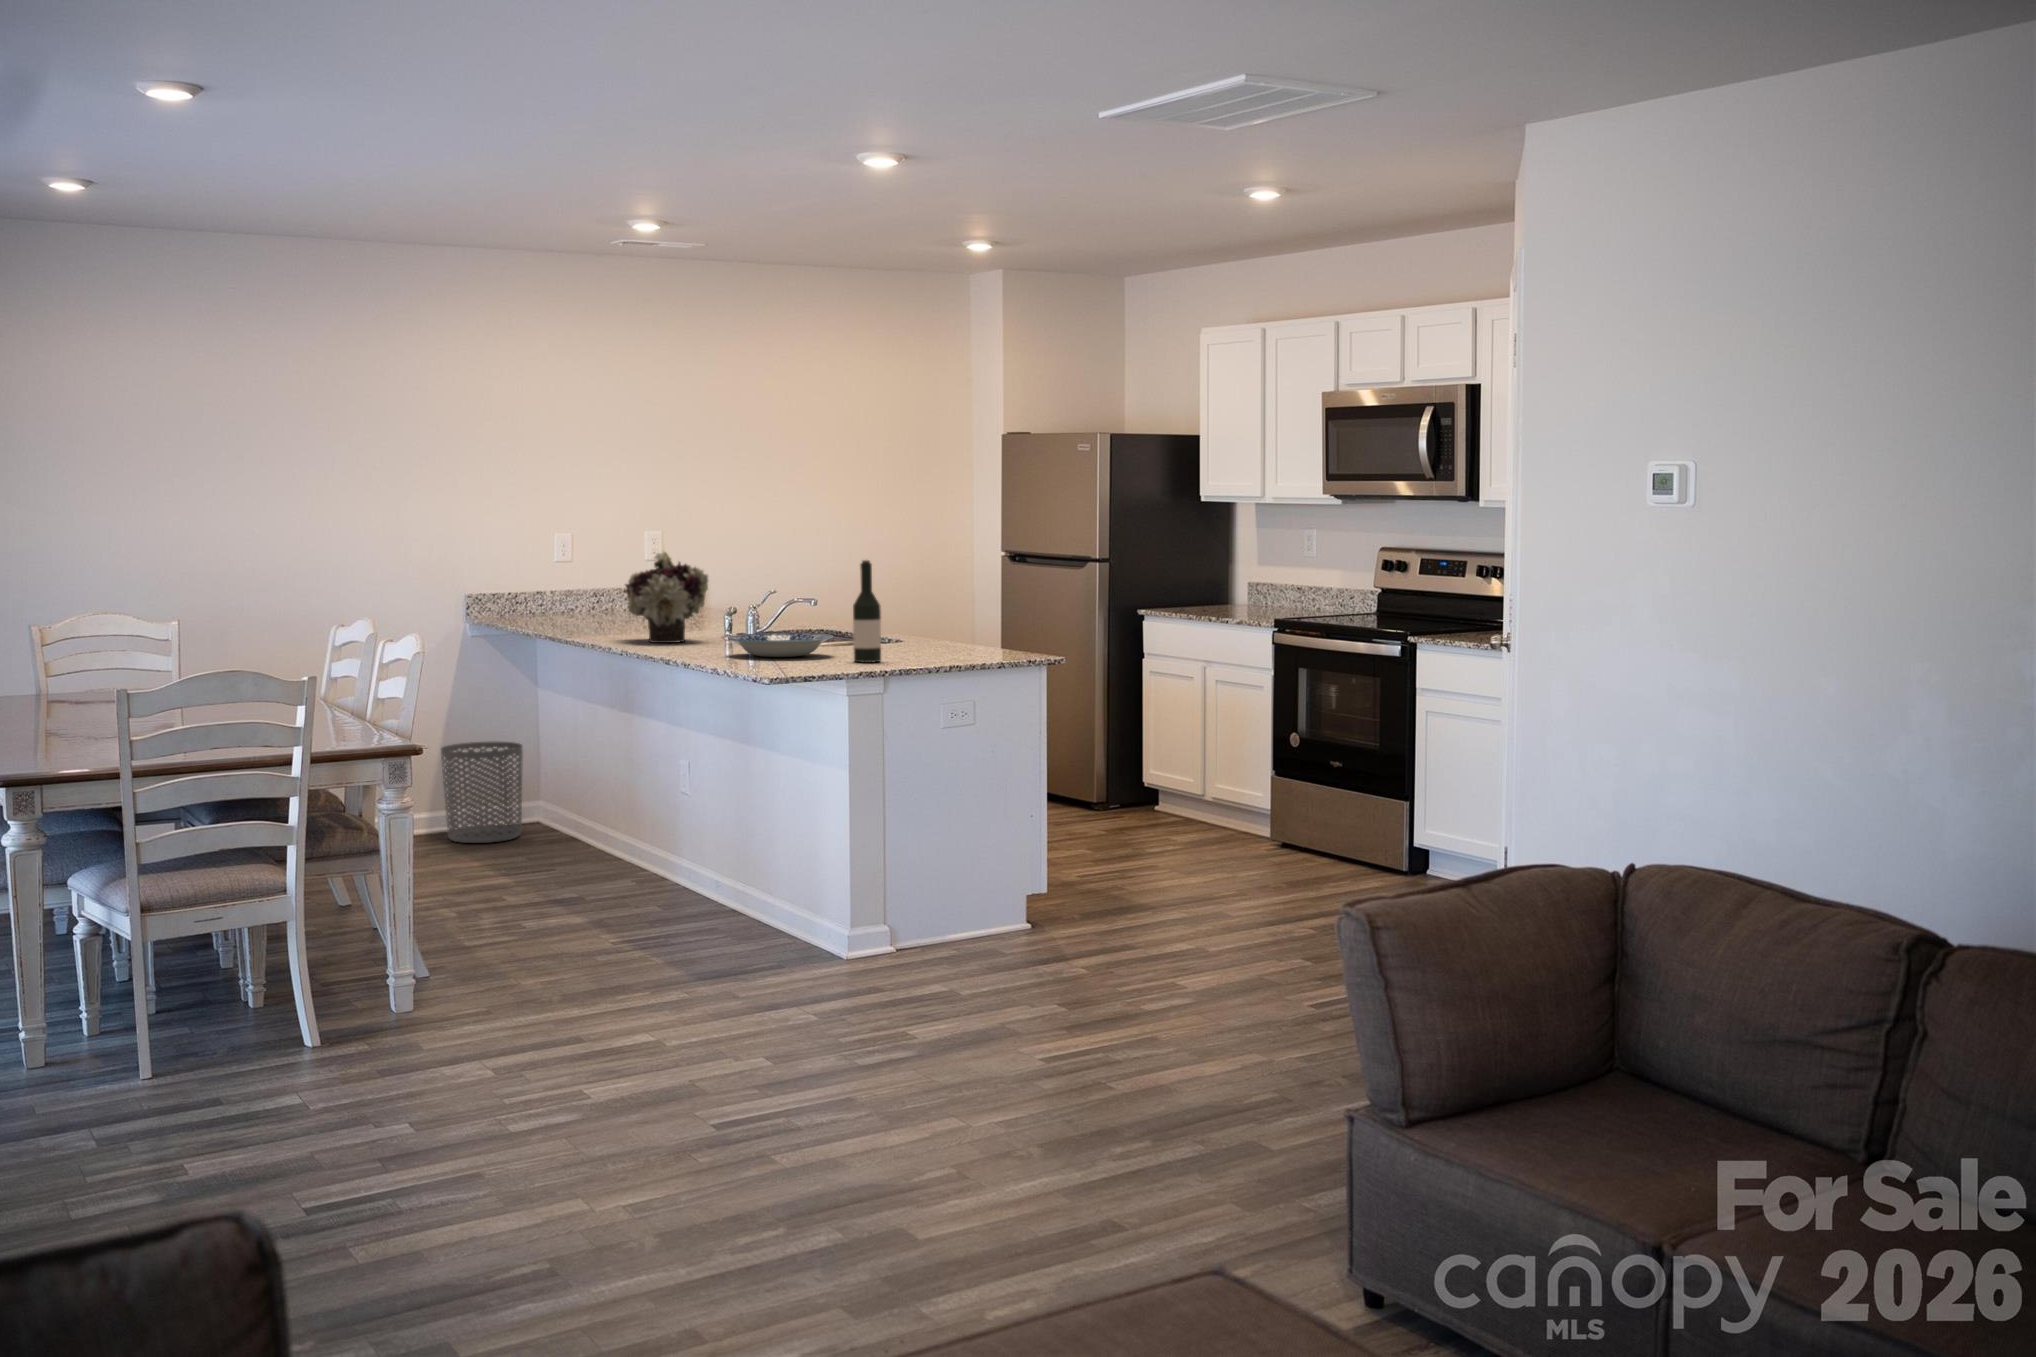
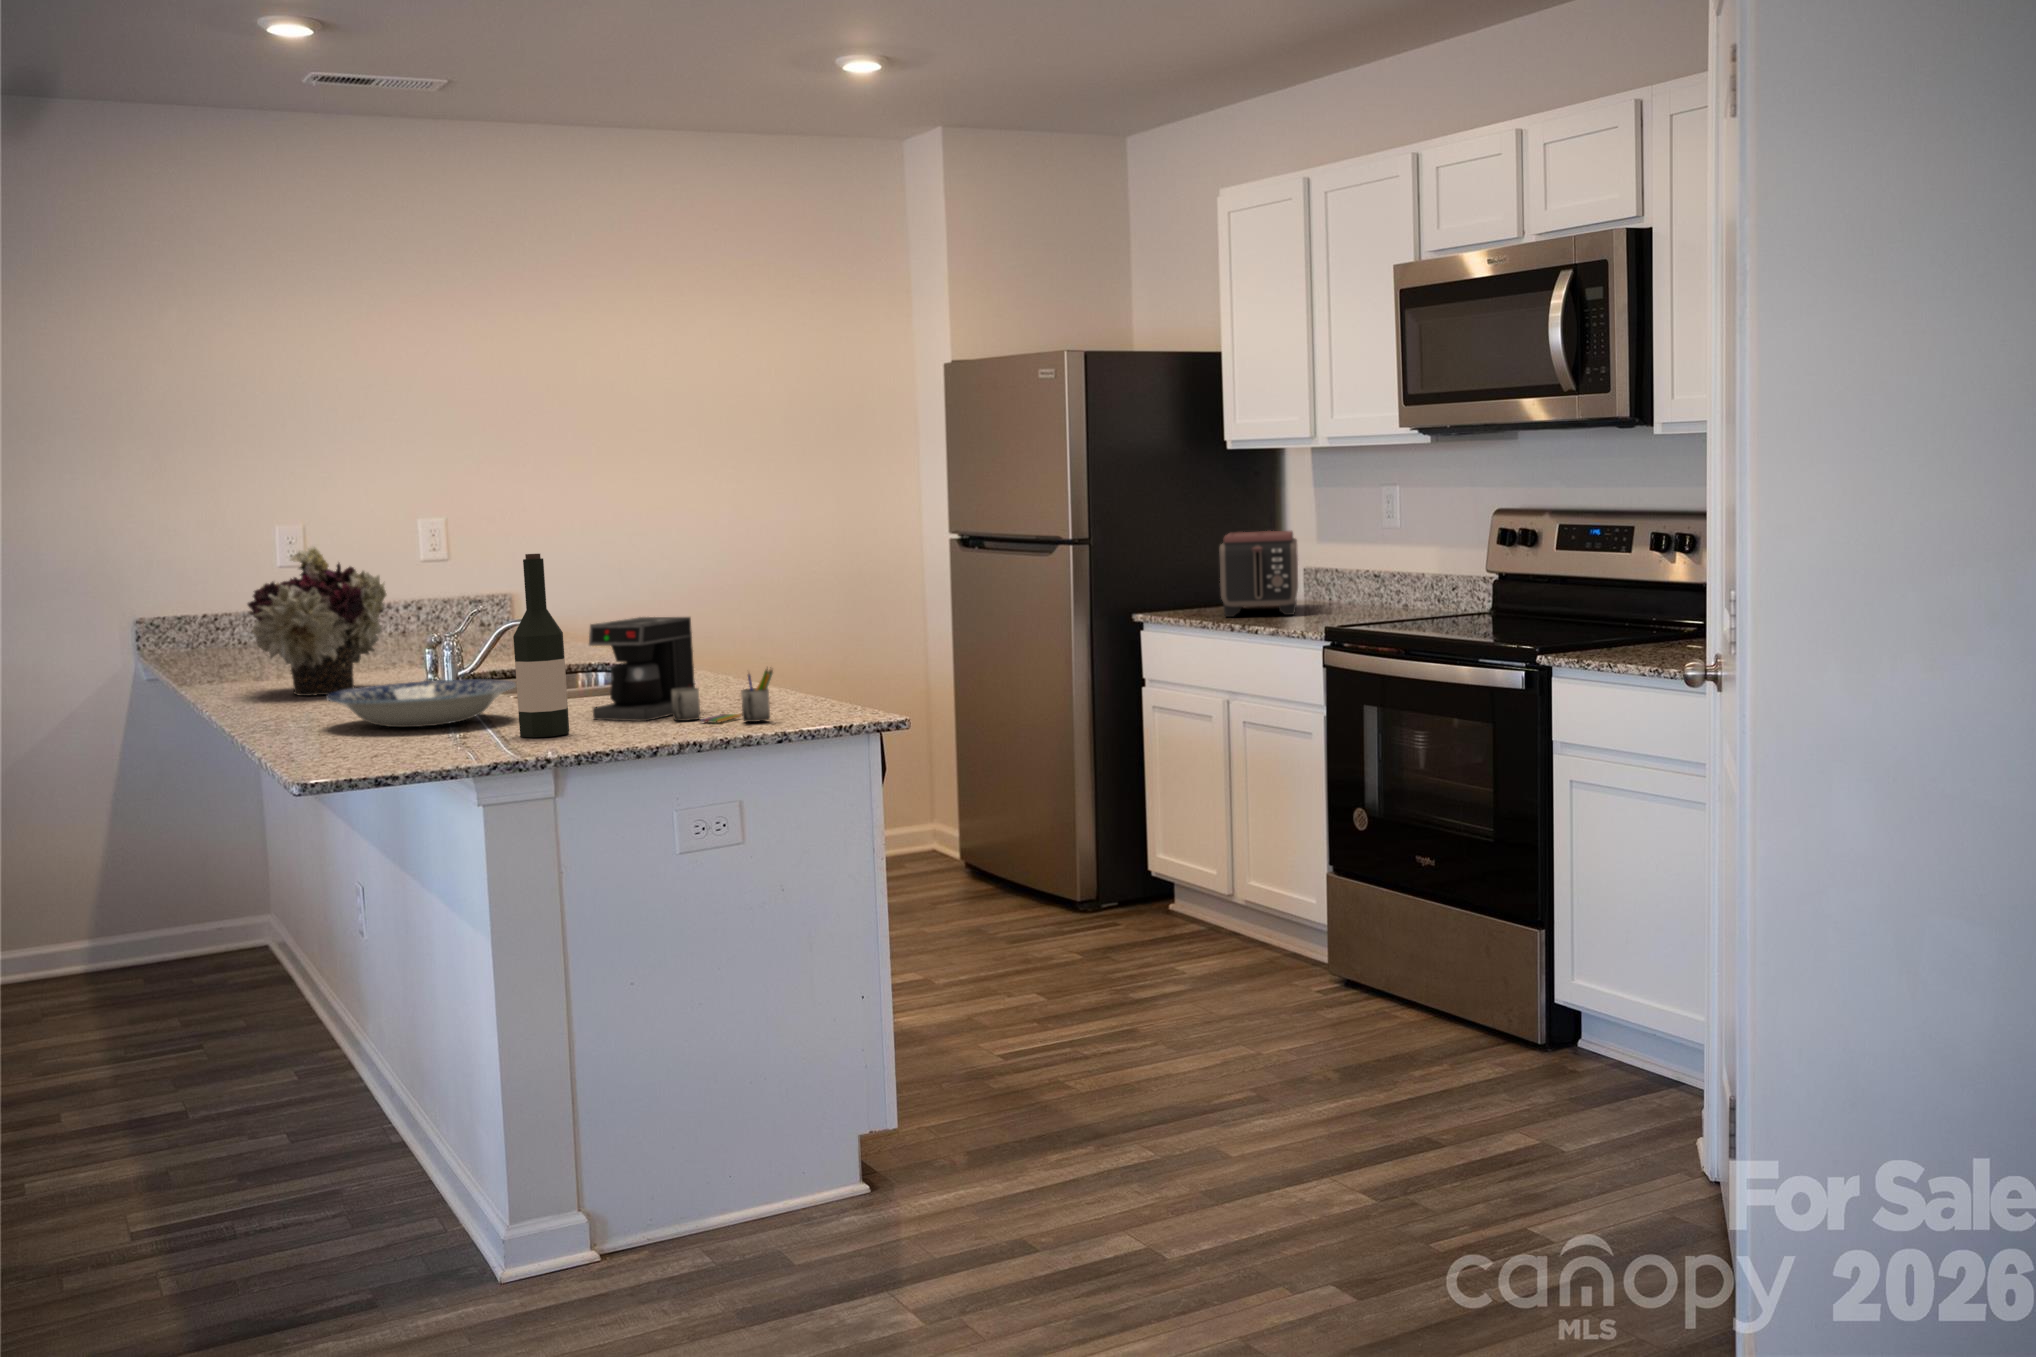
toaster: none [1200,557,1251,613] -> present [1220,531,1298,617]
coffee maker: none [876,599,988,659] -> present [589,617,773,723]
waste bin: present [441,741,523,843] -> none [93,831,225,987]

